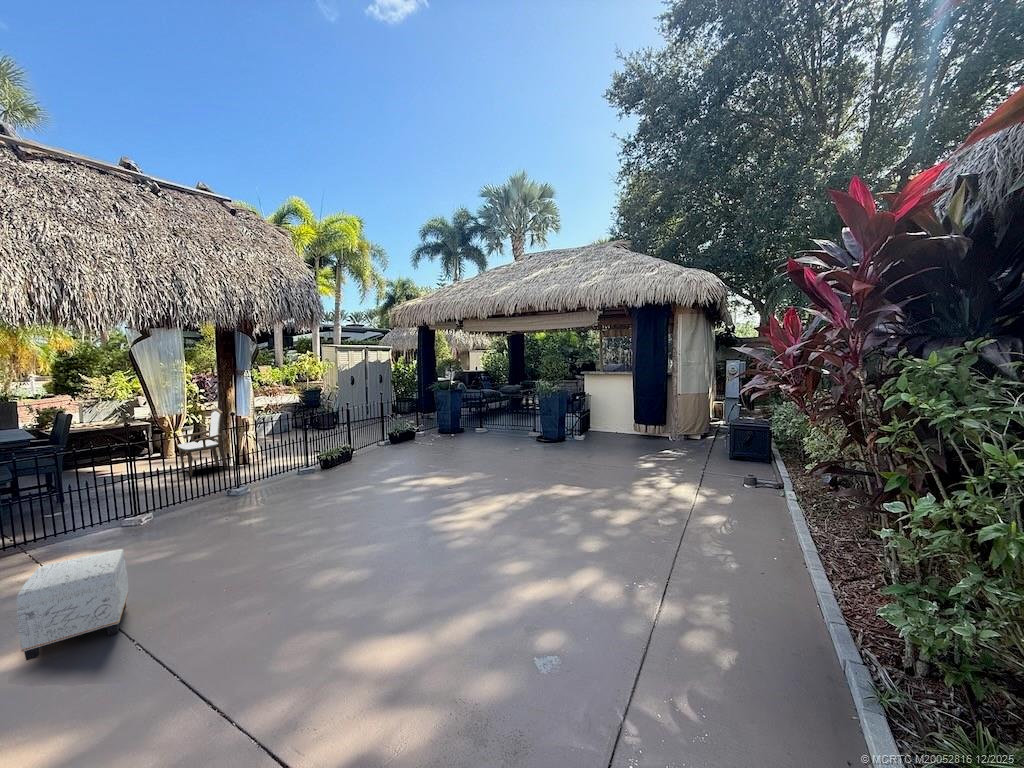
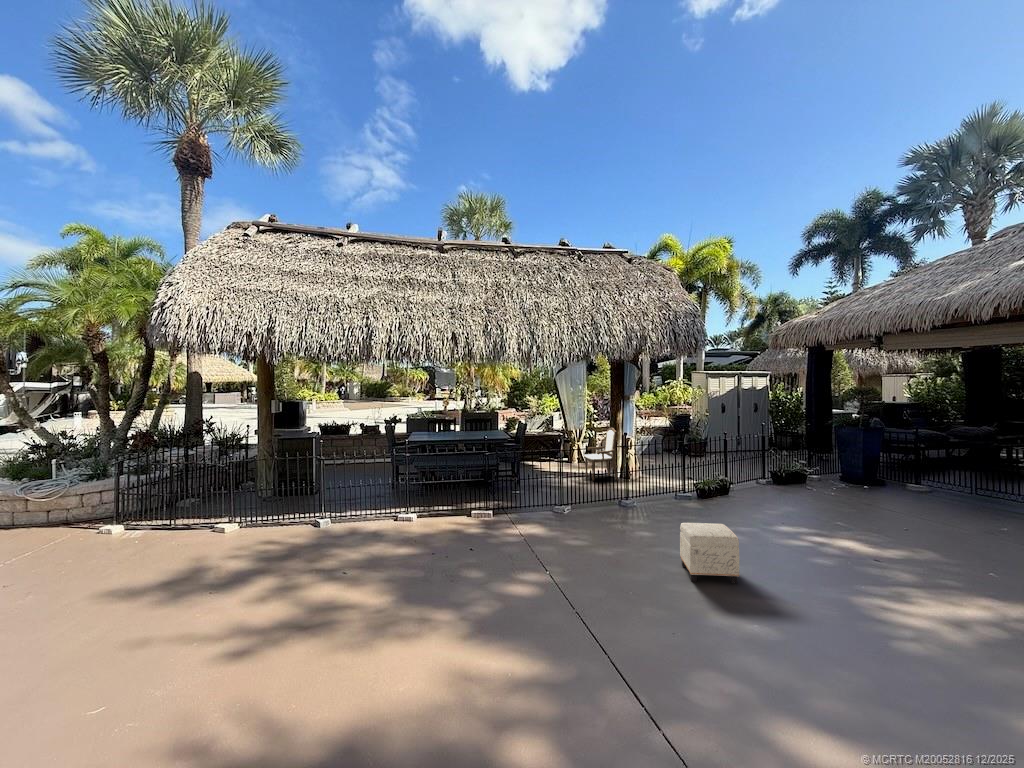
ottoman: present [17,549,129,661] -> present [680,523,740,583]

